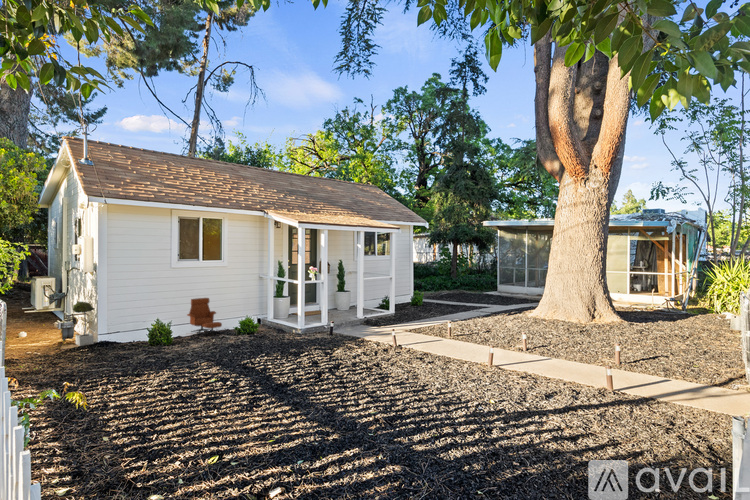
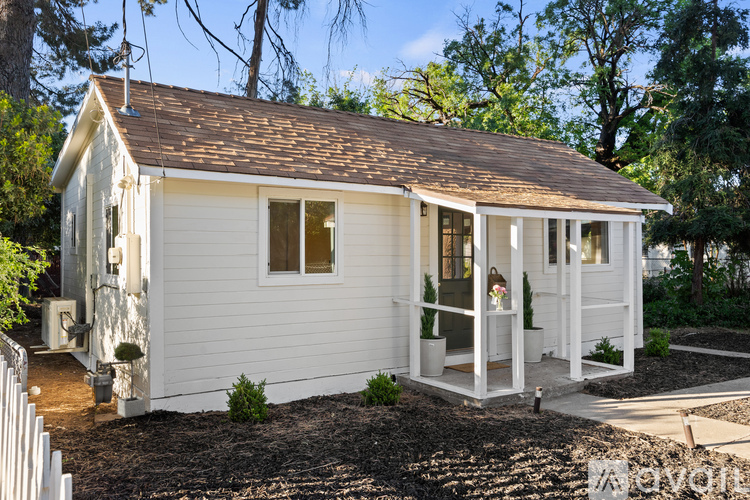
lounge chair: present [187,298,222,336] -> none [284,337,344,406]

